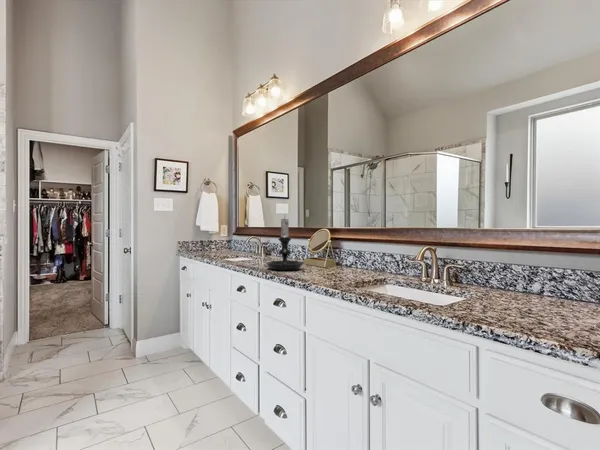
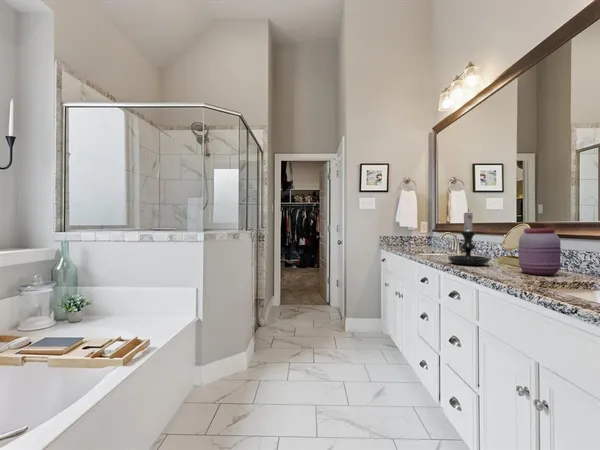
jar: none [331,234,360,276] -> present [519,228,561,276]

